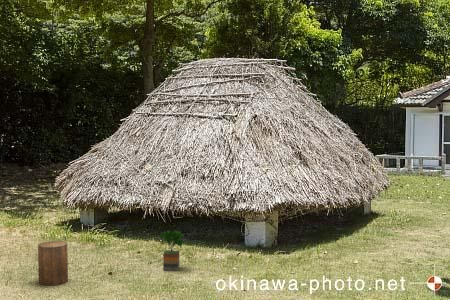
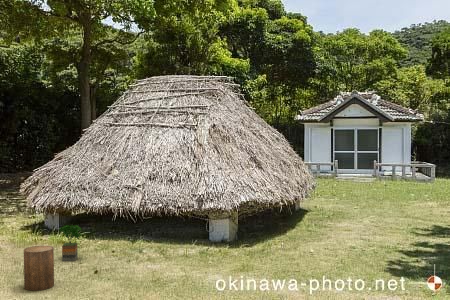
potted tree: present [160,231,184,271] -> present [59,225,82,261]

